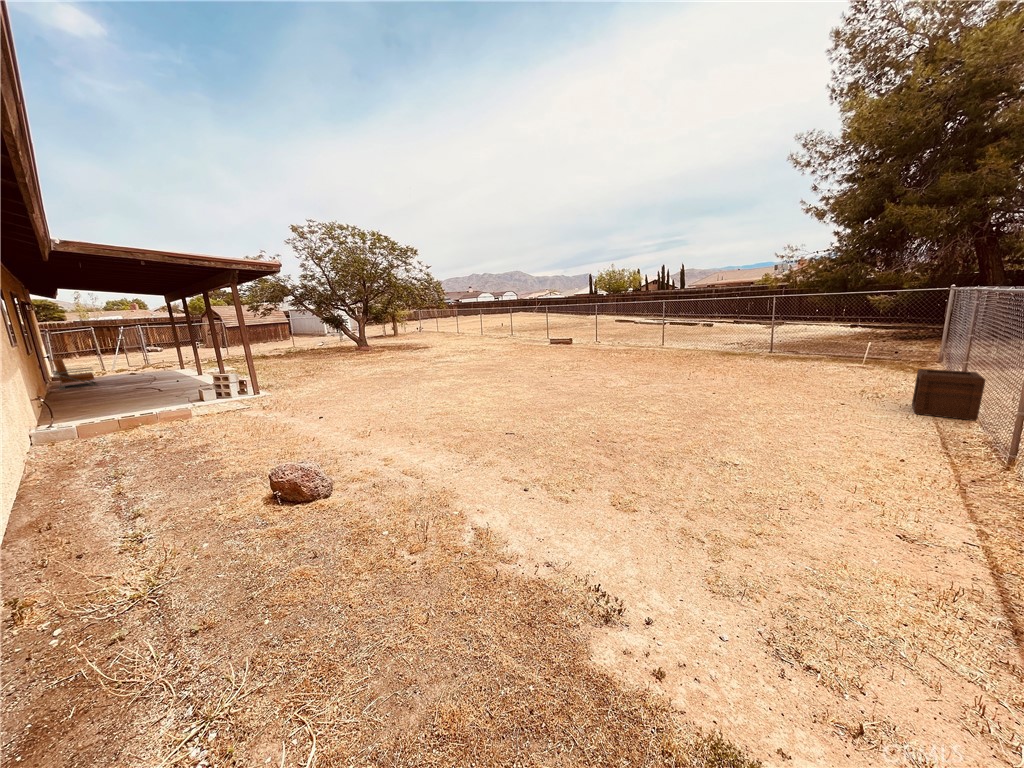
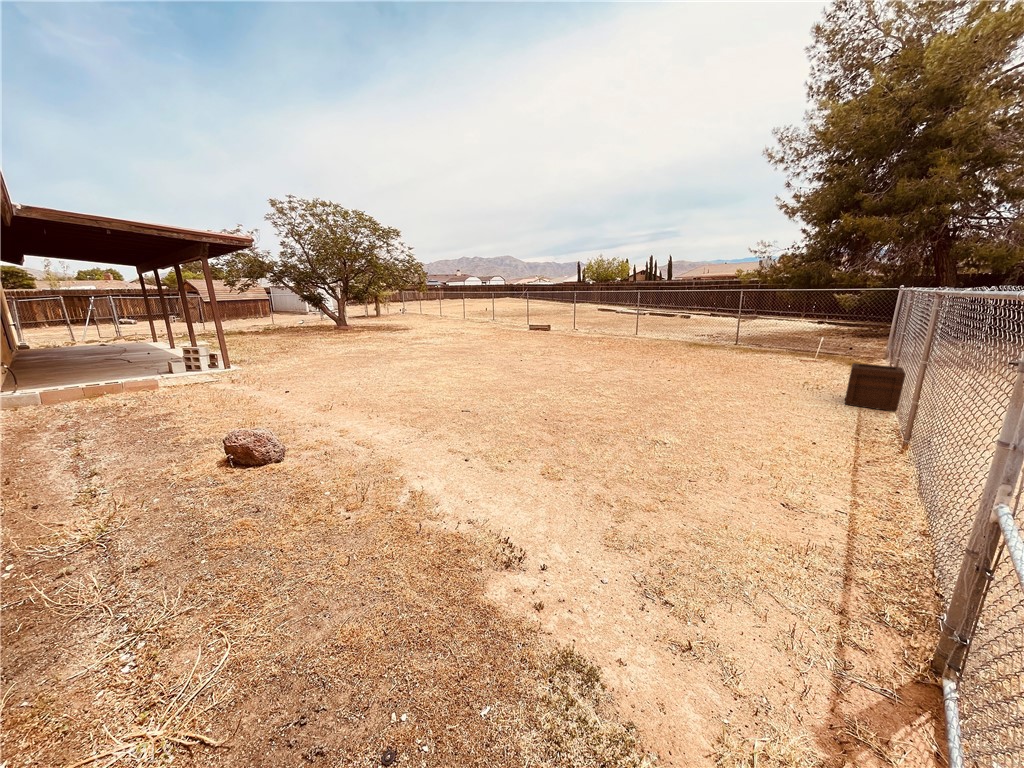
lounge chair: present [53,358,97,390] -> none [16,326,64,359]

